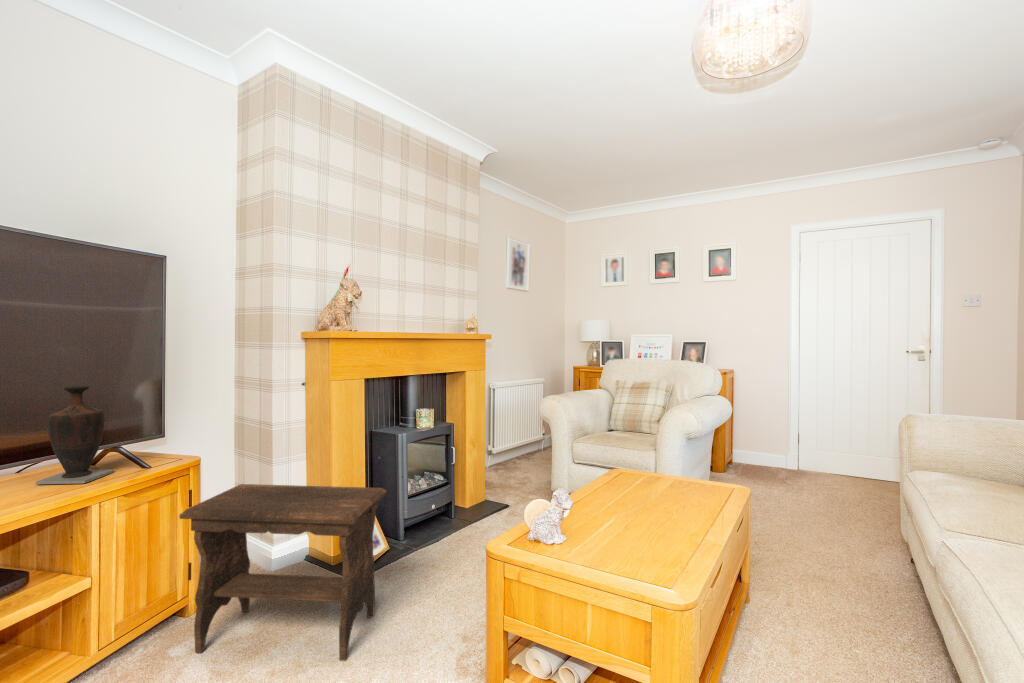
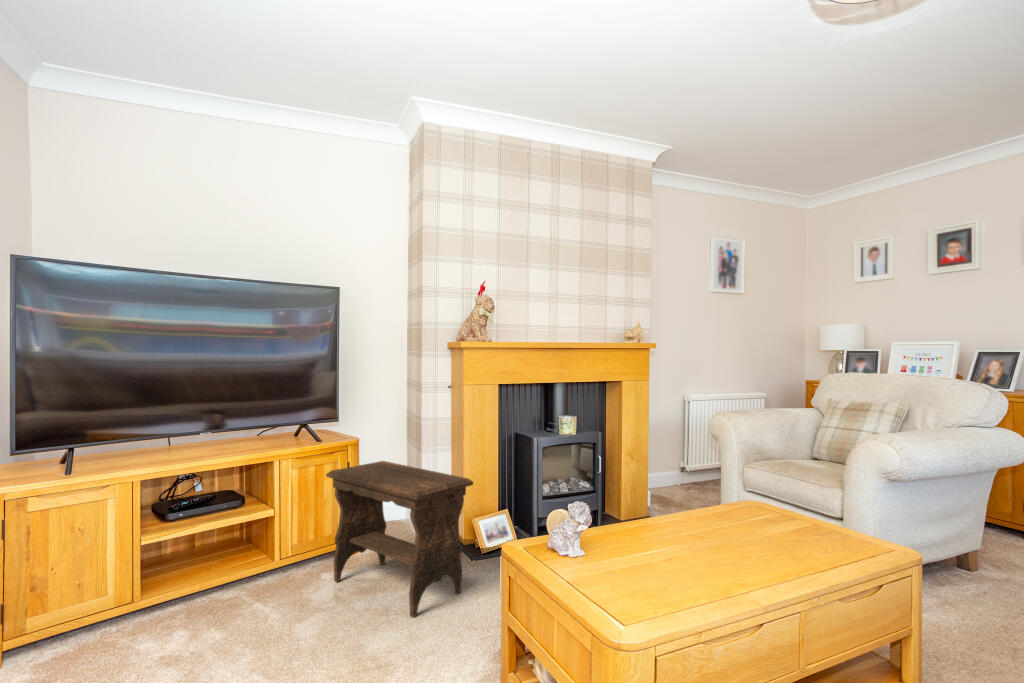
vase: present [35,386,114,484] -> none [257,377,302,442]

